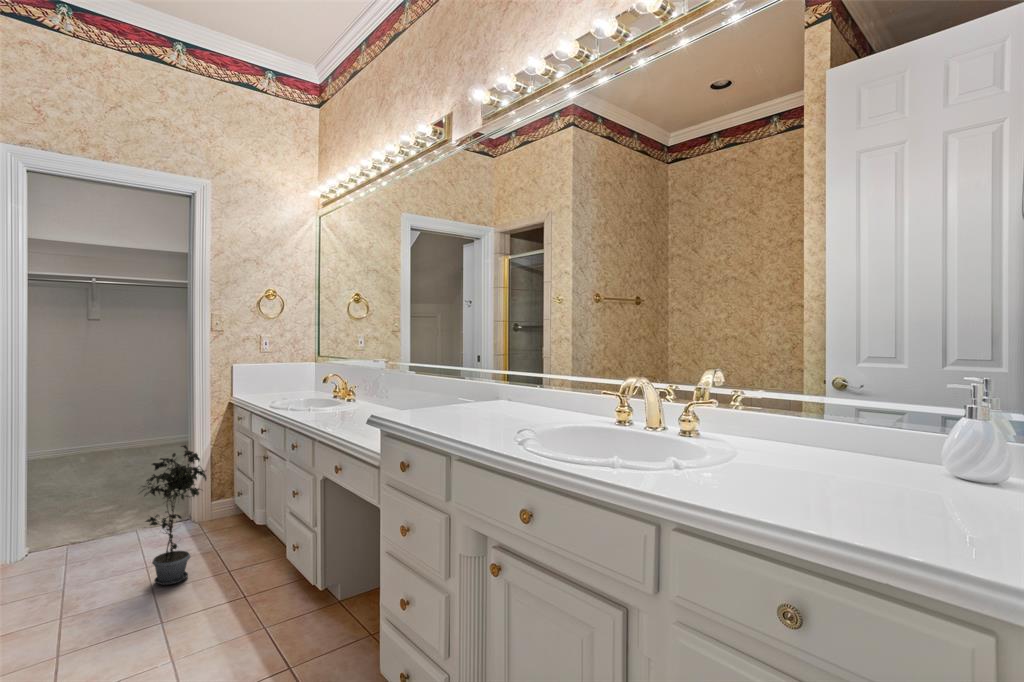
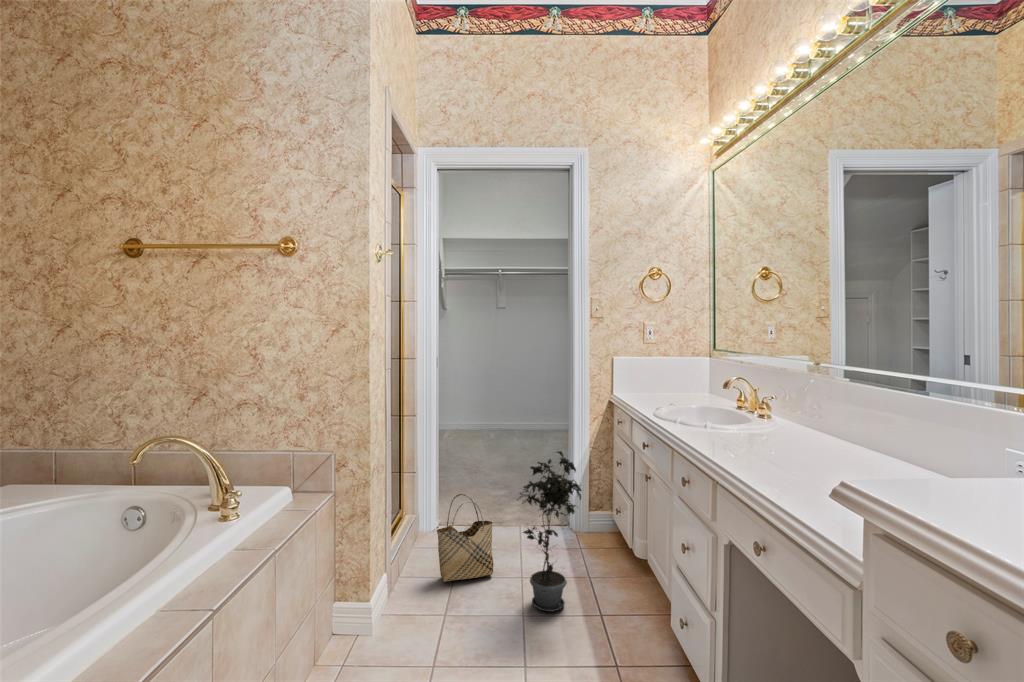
woven basket: none [35,503,107,592] -> present [437,494,493,582]

